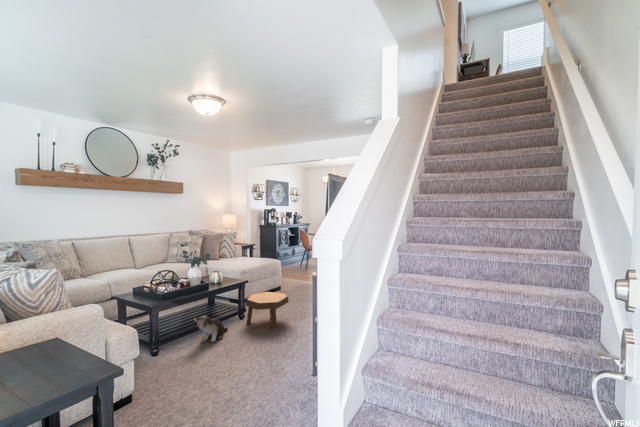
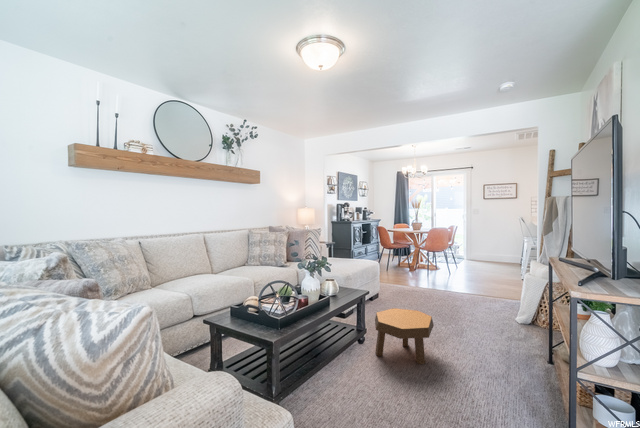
plush toy: present [194,316,228,342] -> none [327,351,361,392]

